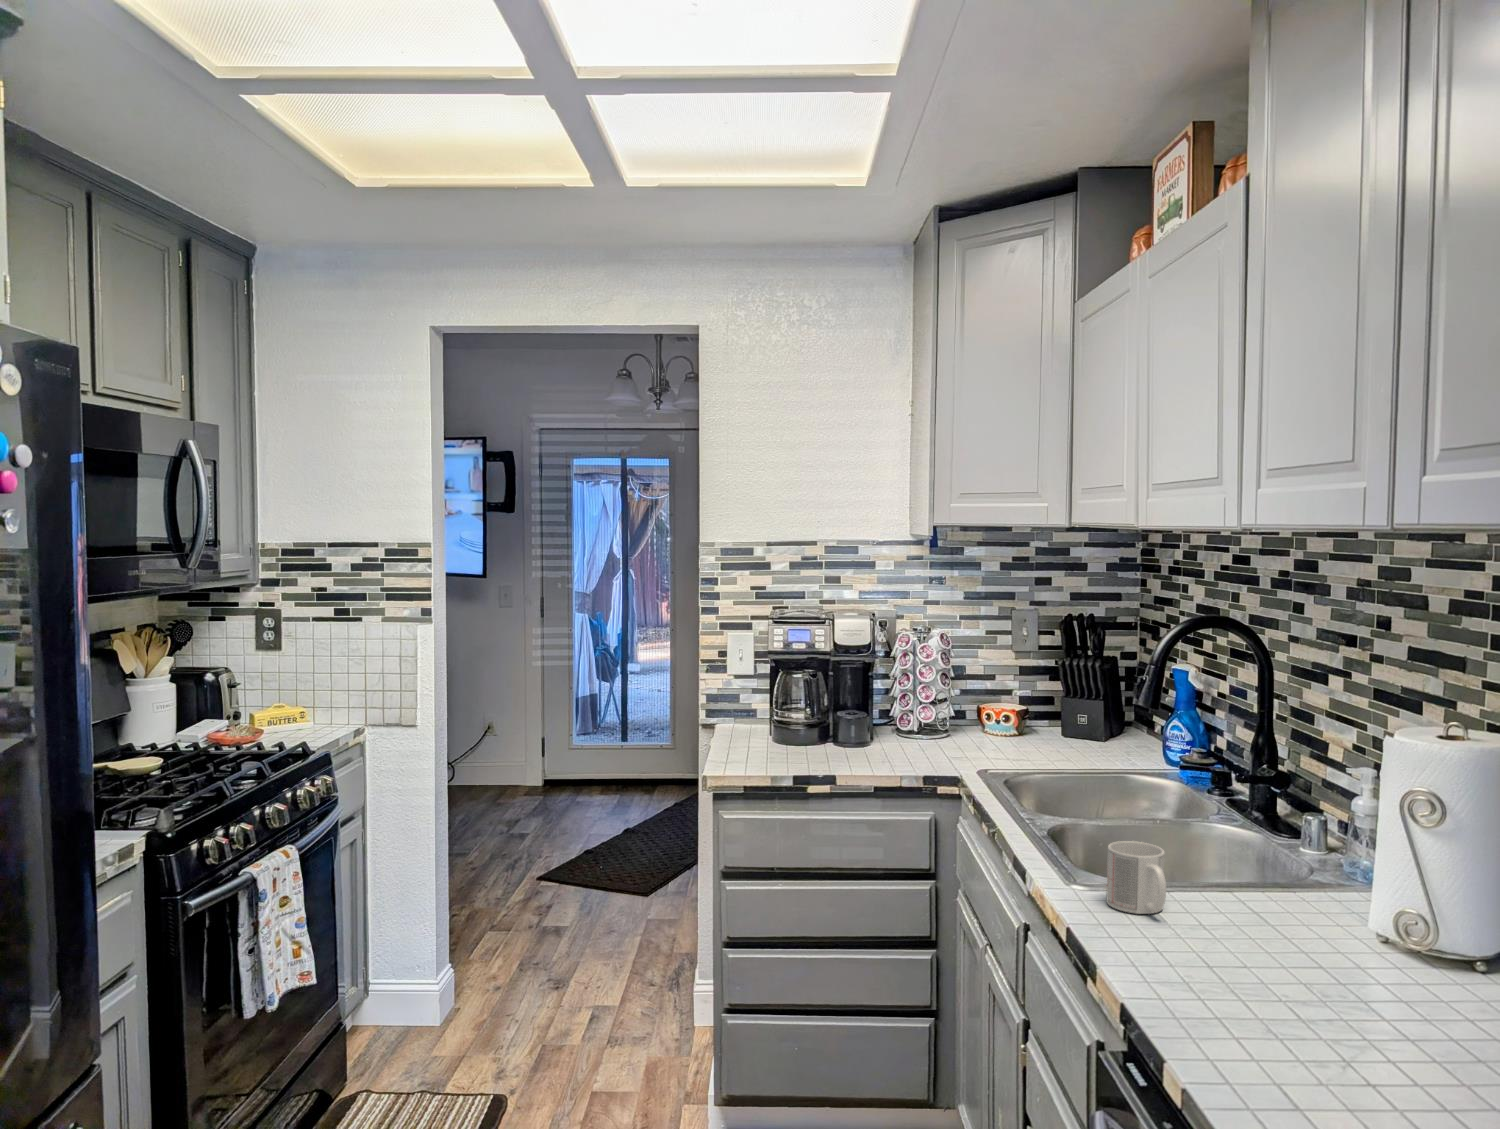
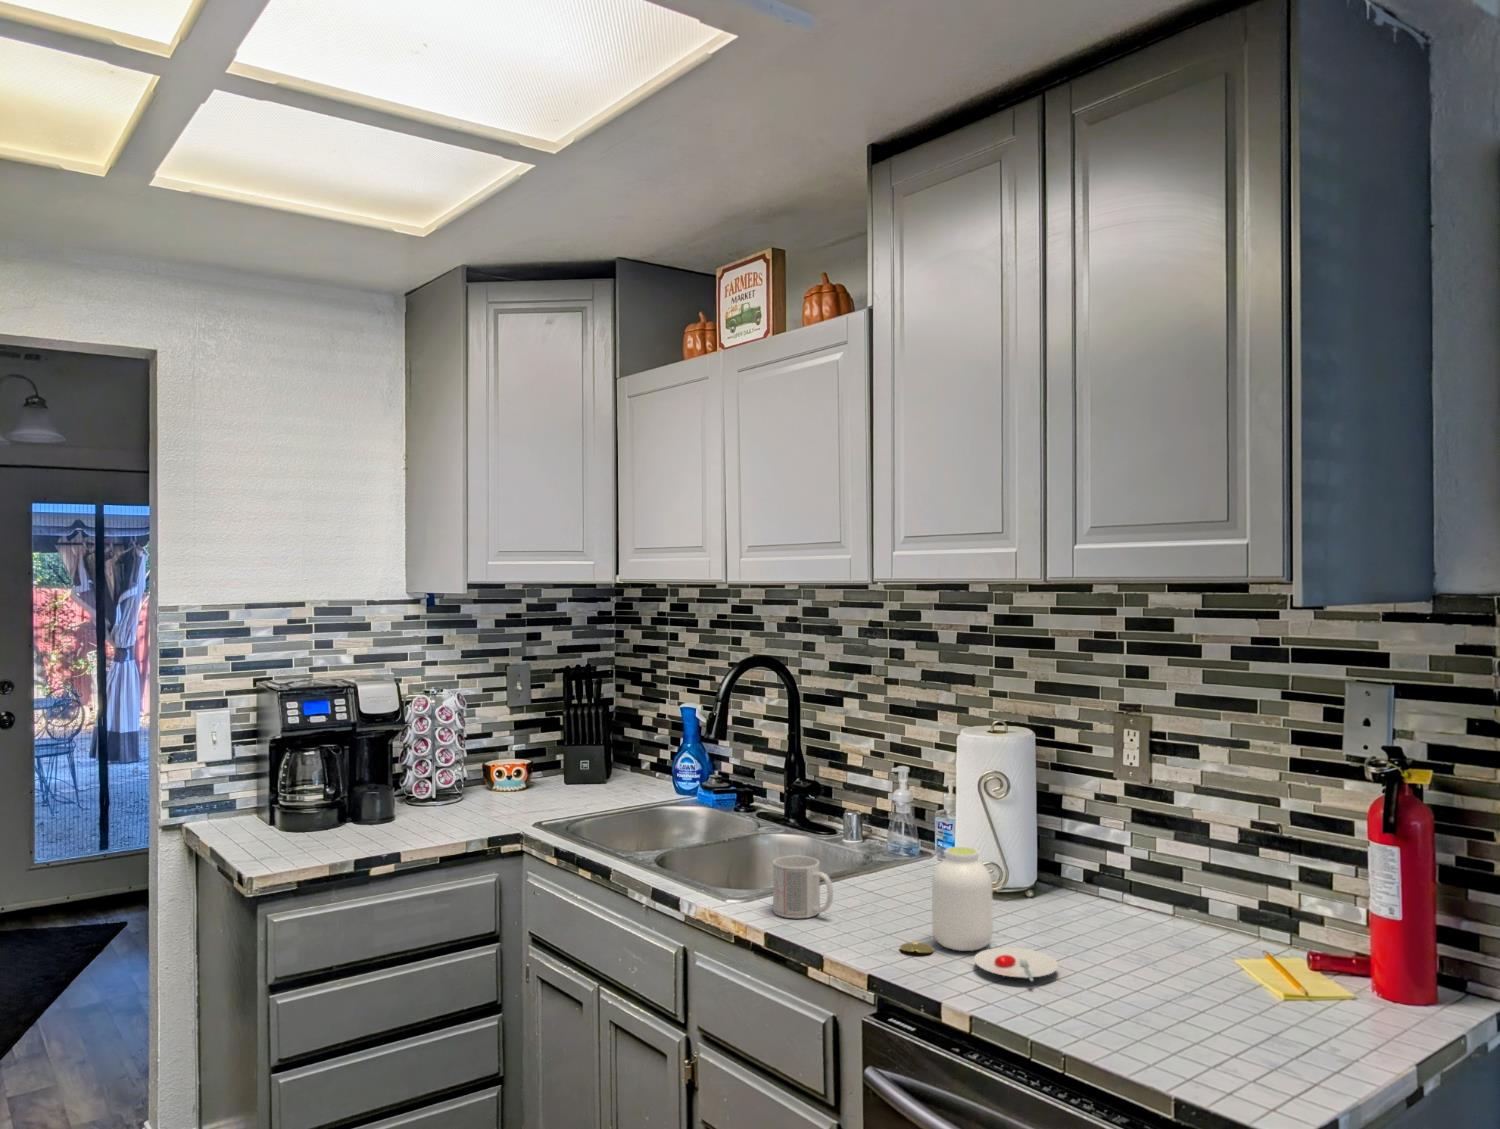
jar: none [1201,863,1383,1045] -> present [900,847,1058,980]

